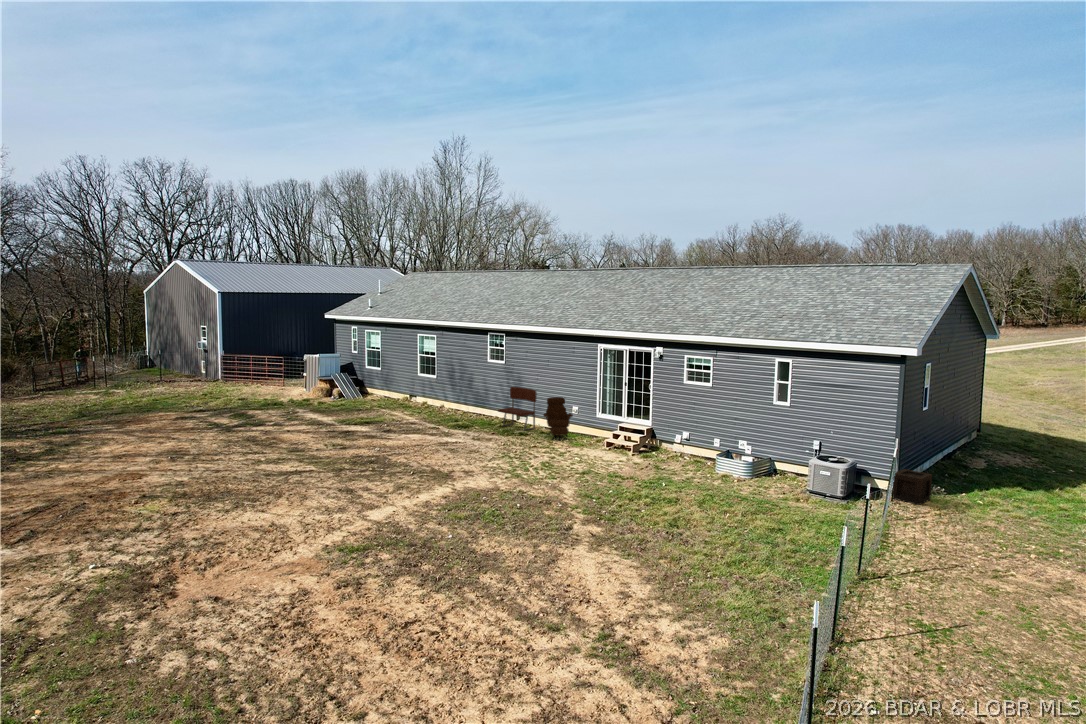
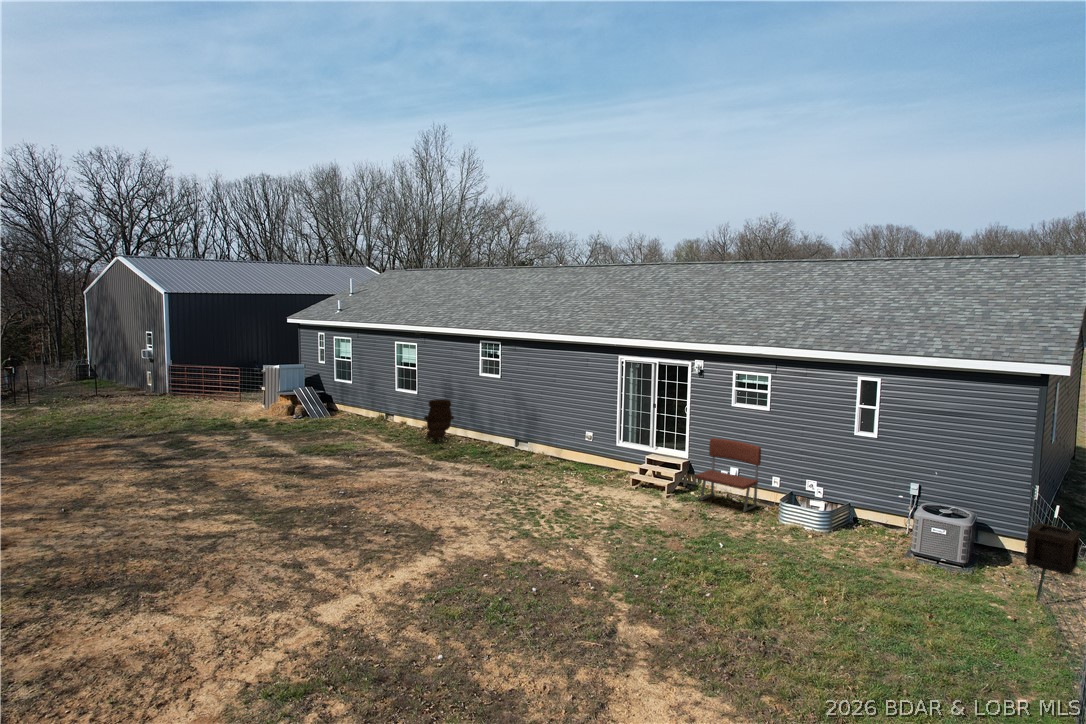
bench: present [498,387,536,431] -> present [695,438,761,512]
lounge chair: present [543,397,573,439] -> present [424,399,454,442]

